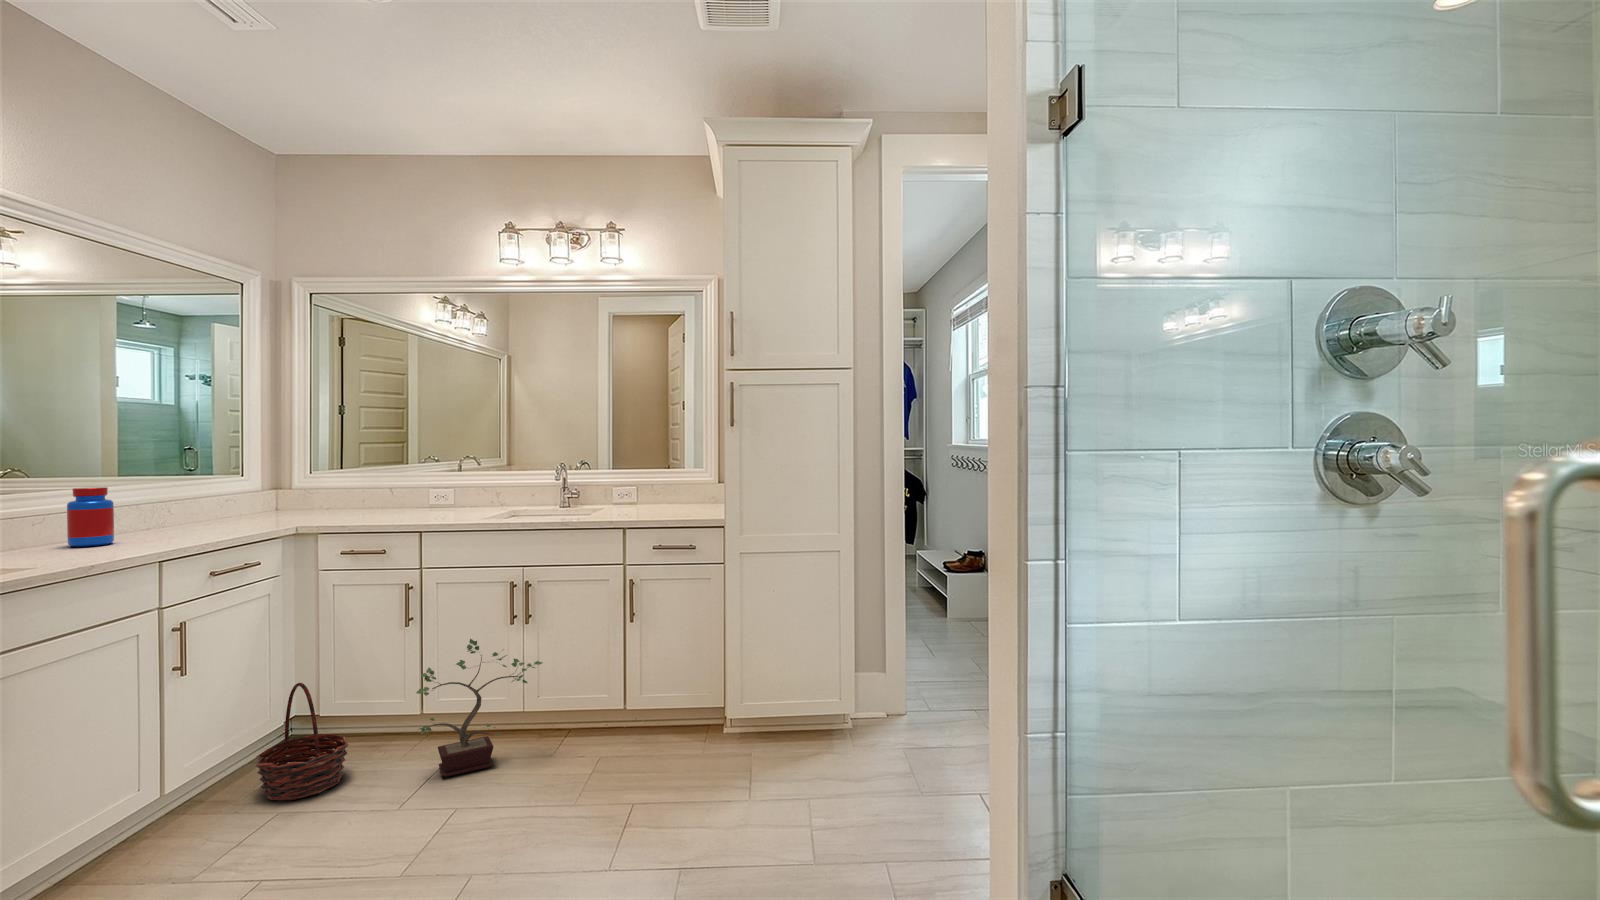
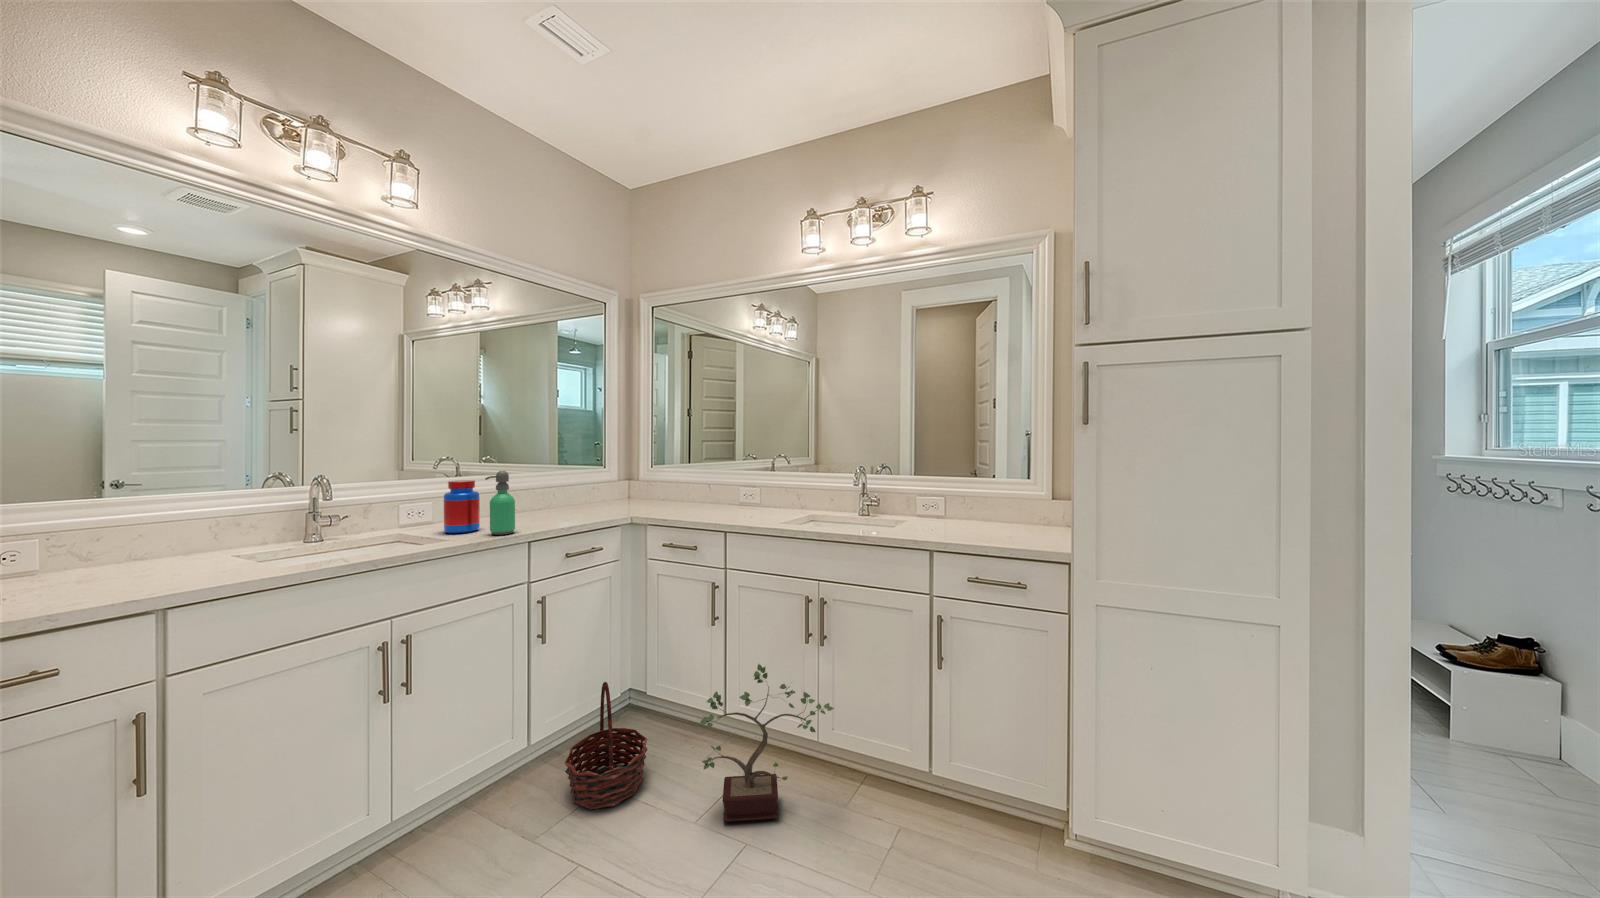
soap dispenser: none [139,474,172,544] -> present [485,471,515,535]

